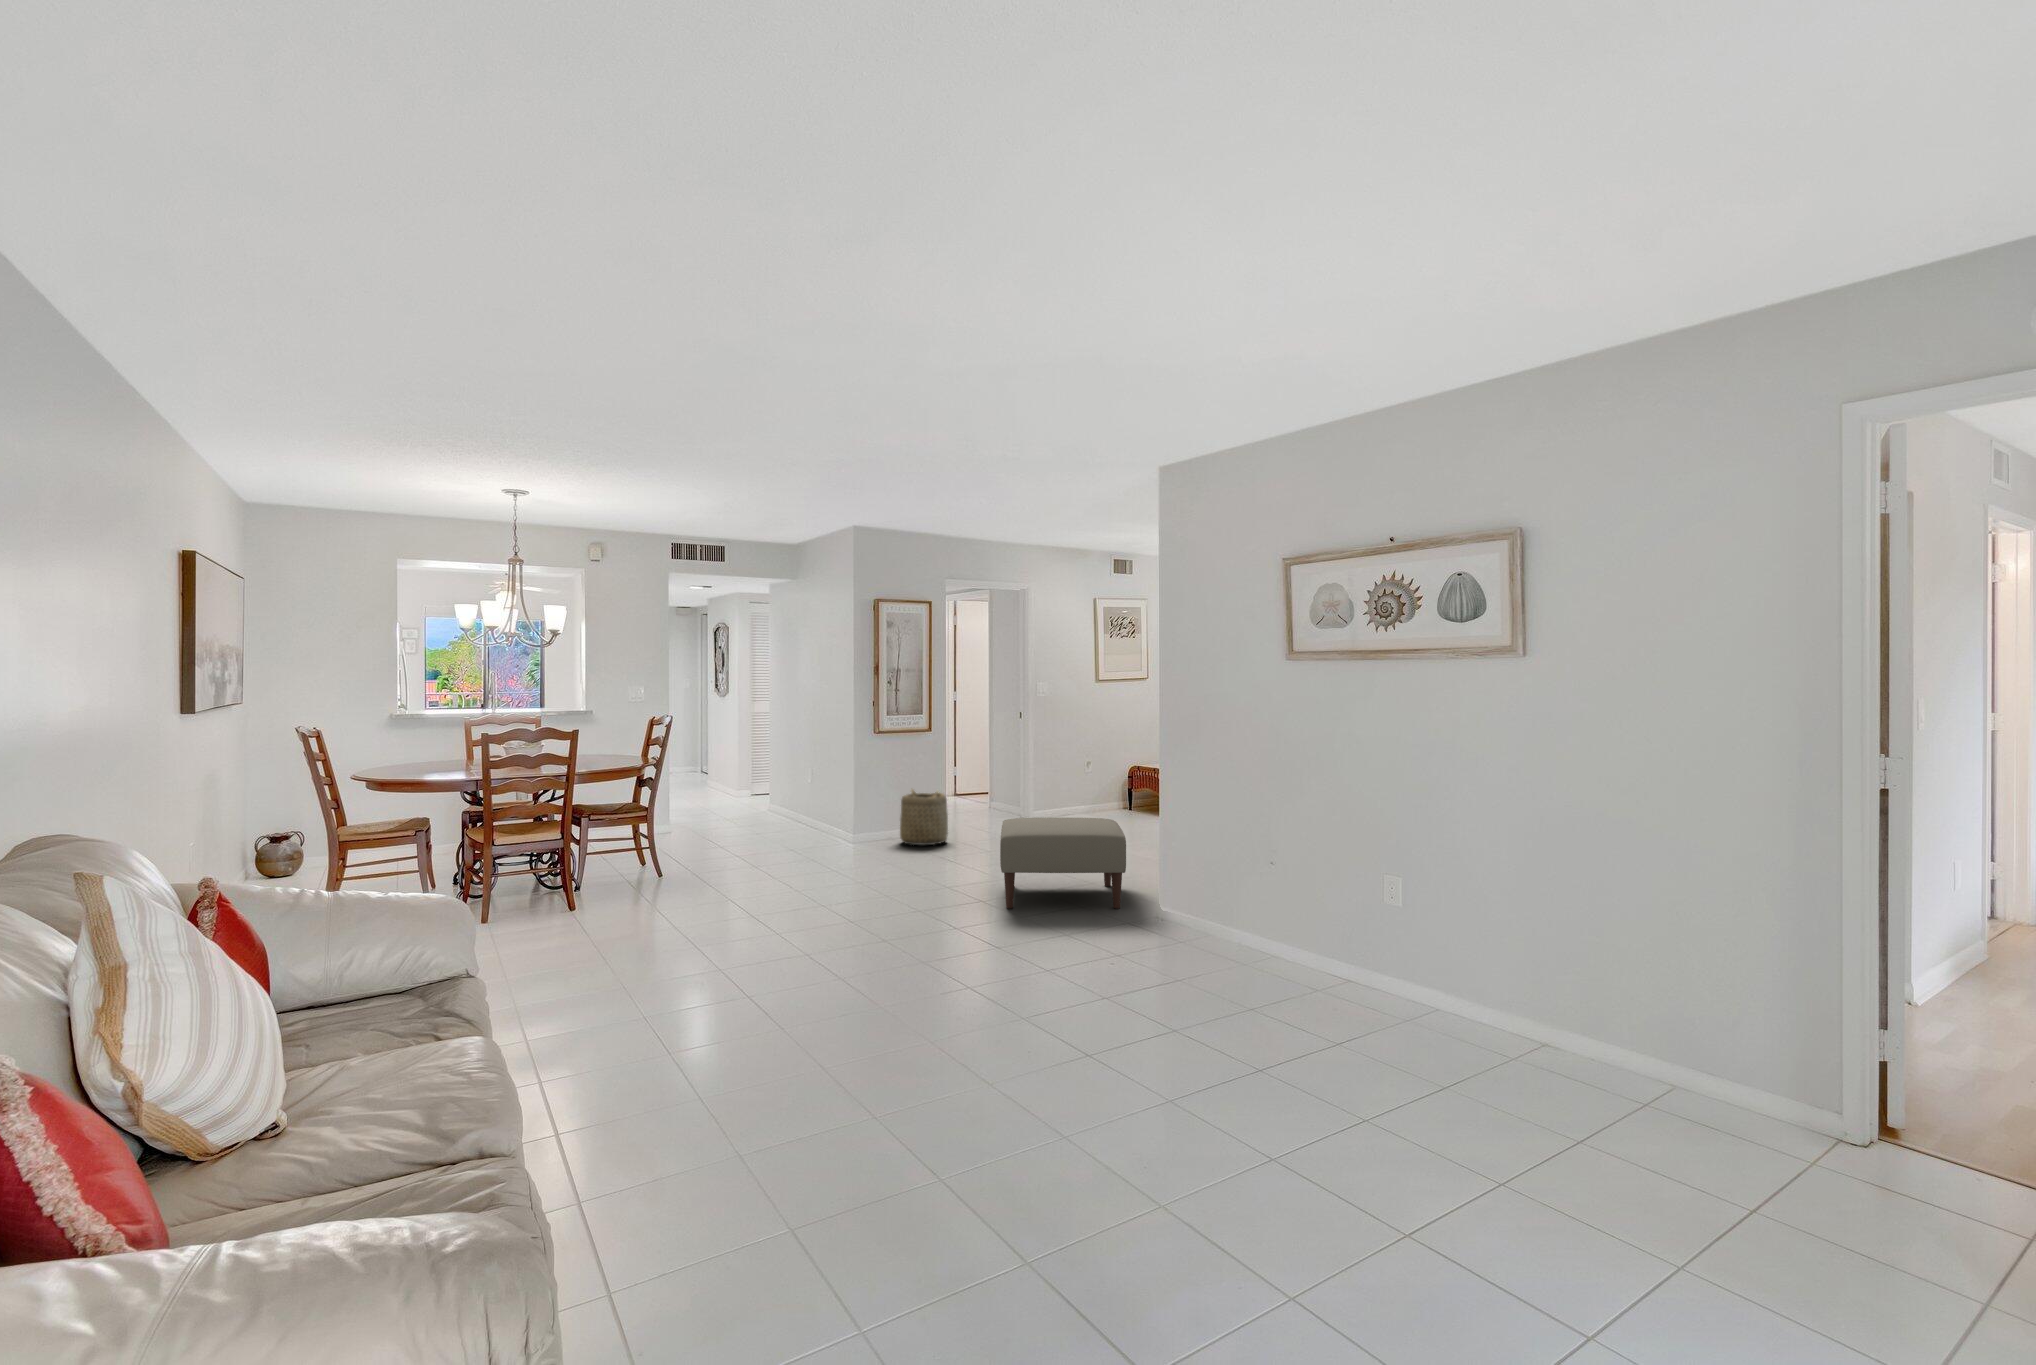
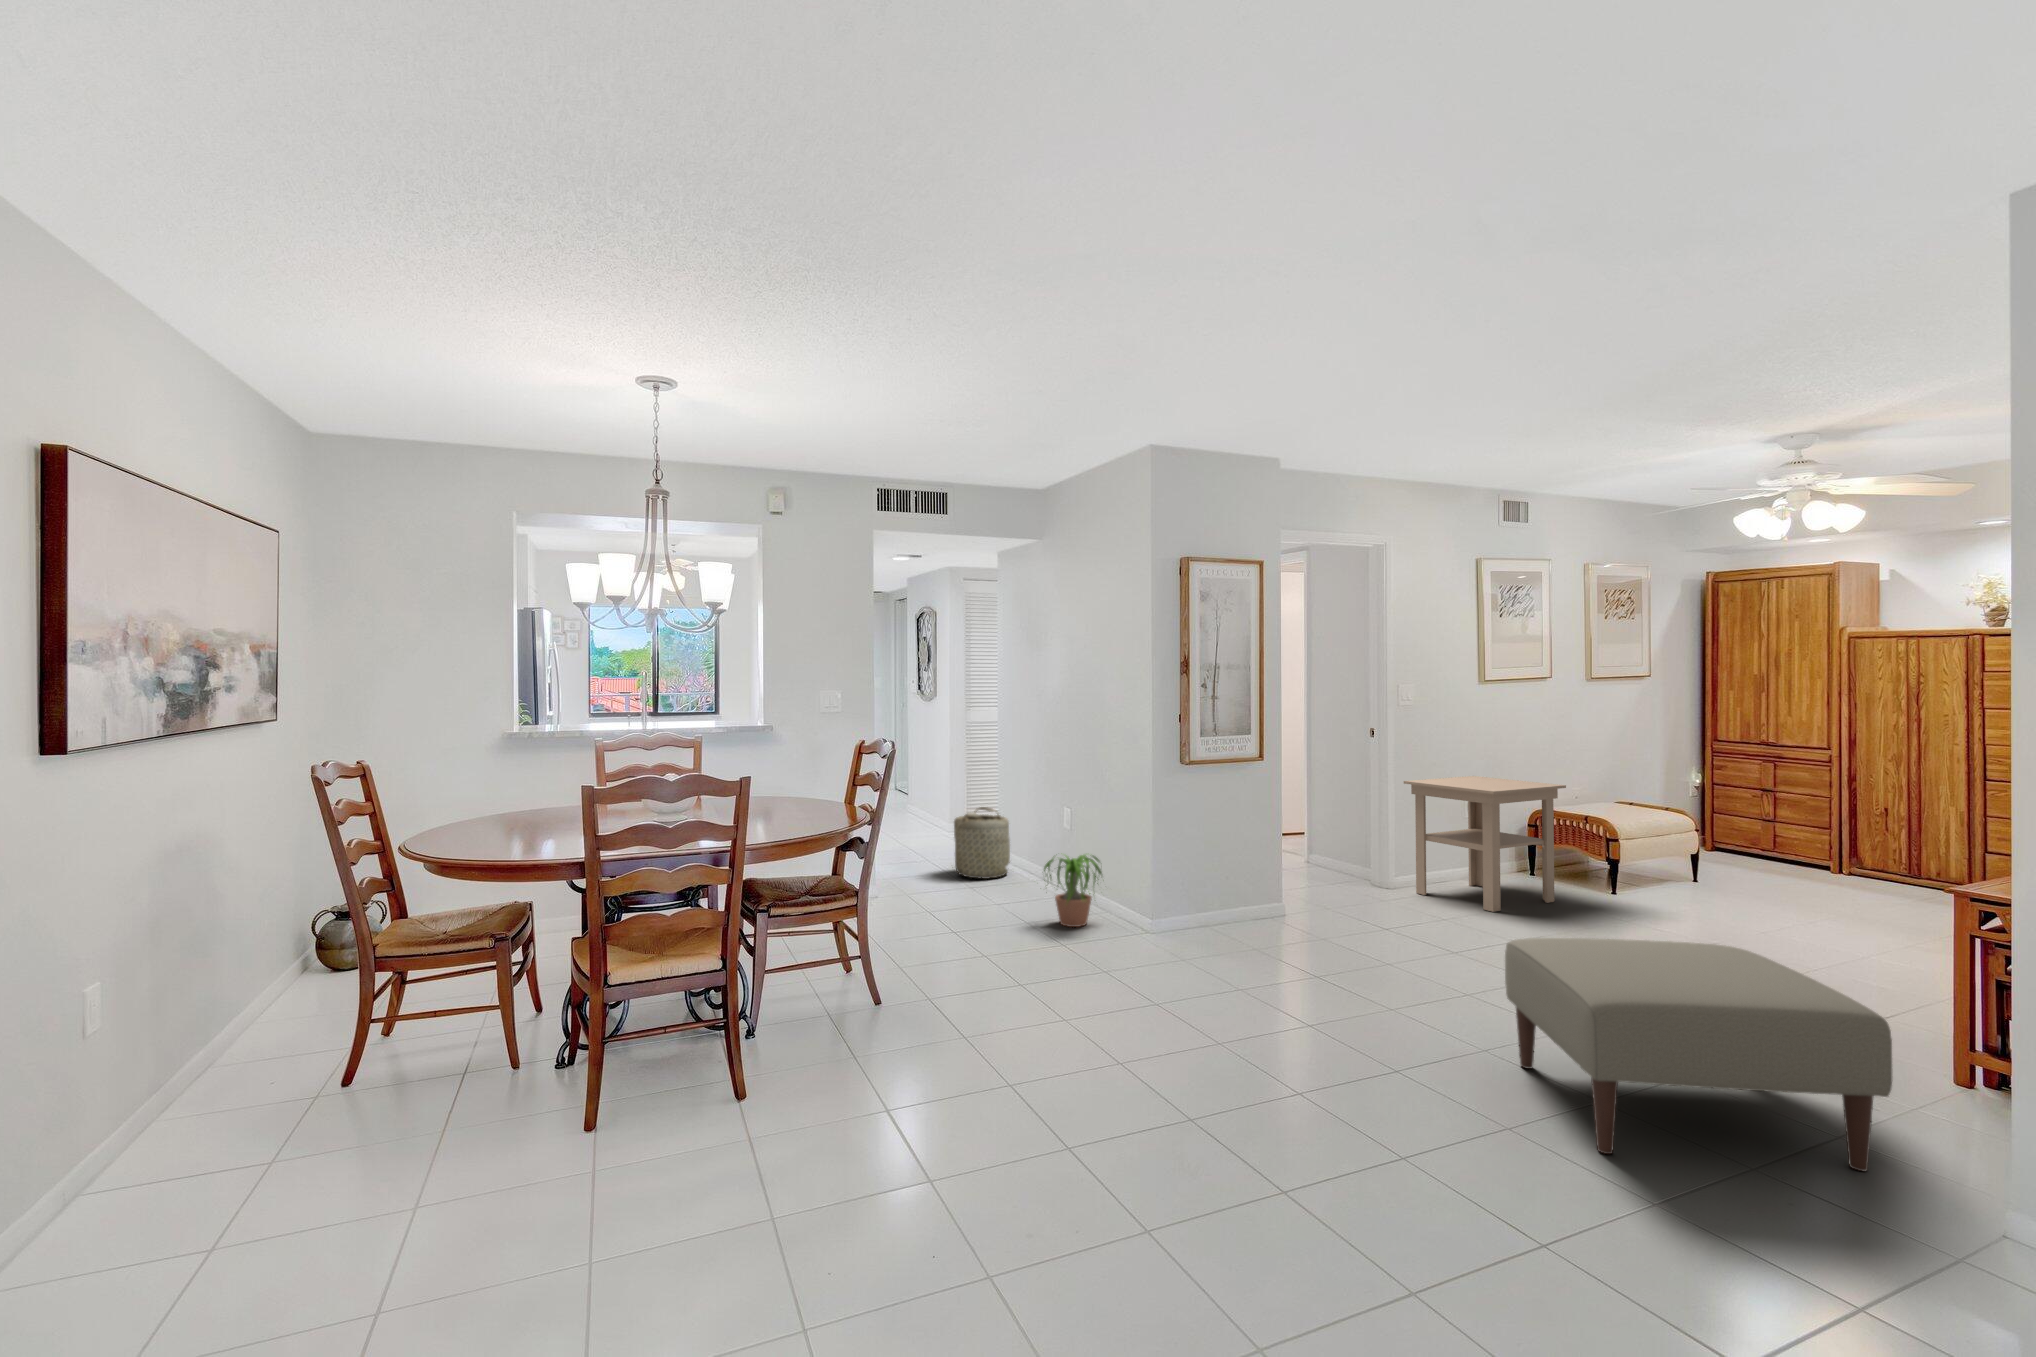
side table: none [1038,745,1134,829] -> present [1404,776,1566,912]
basket: present [900,789,948,845] -> present [954,807,1010,879]
potted plant: none [777,795,831,842] -> present [1044,855,1102,927]

